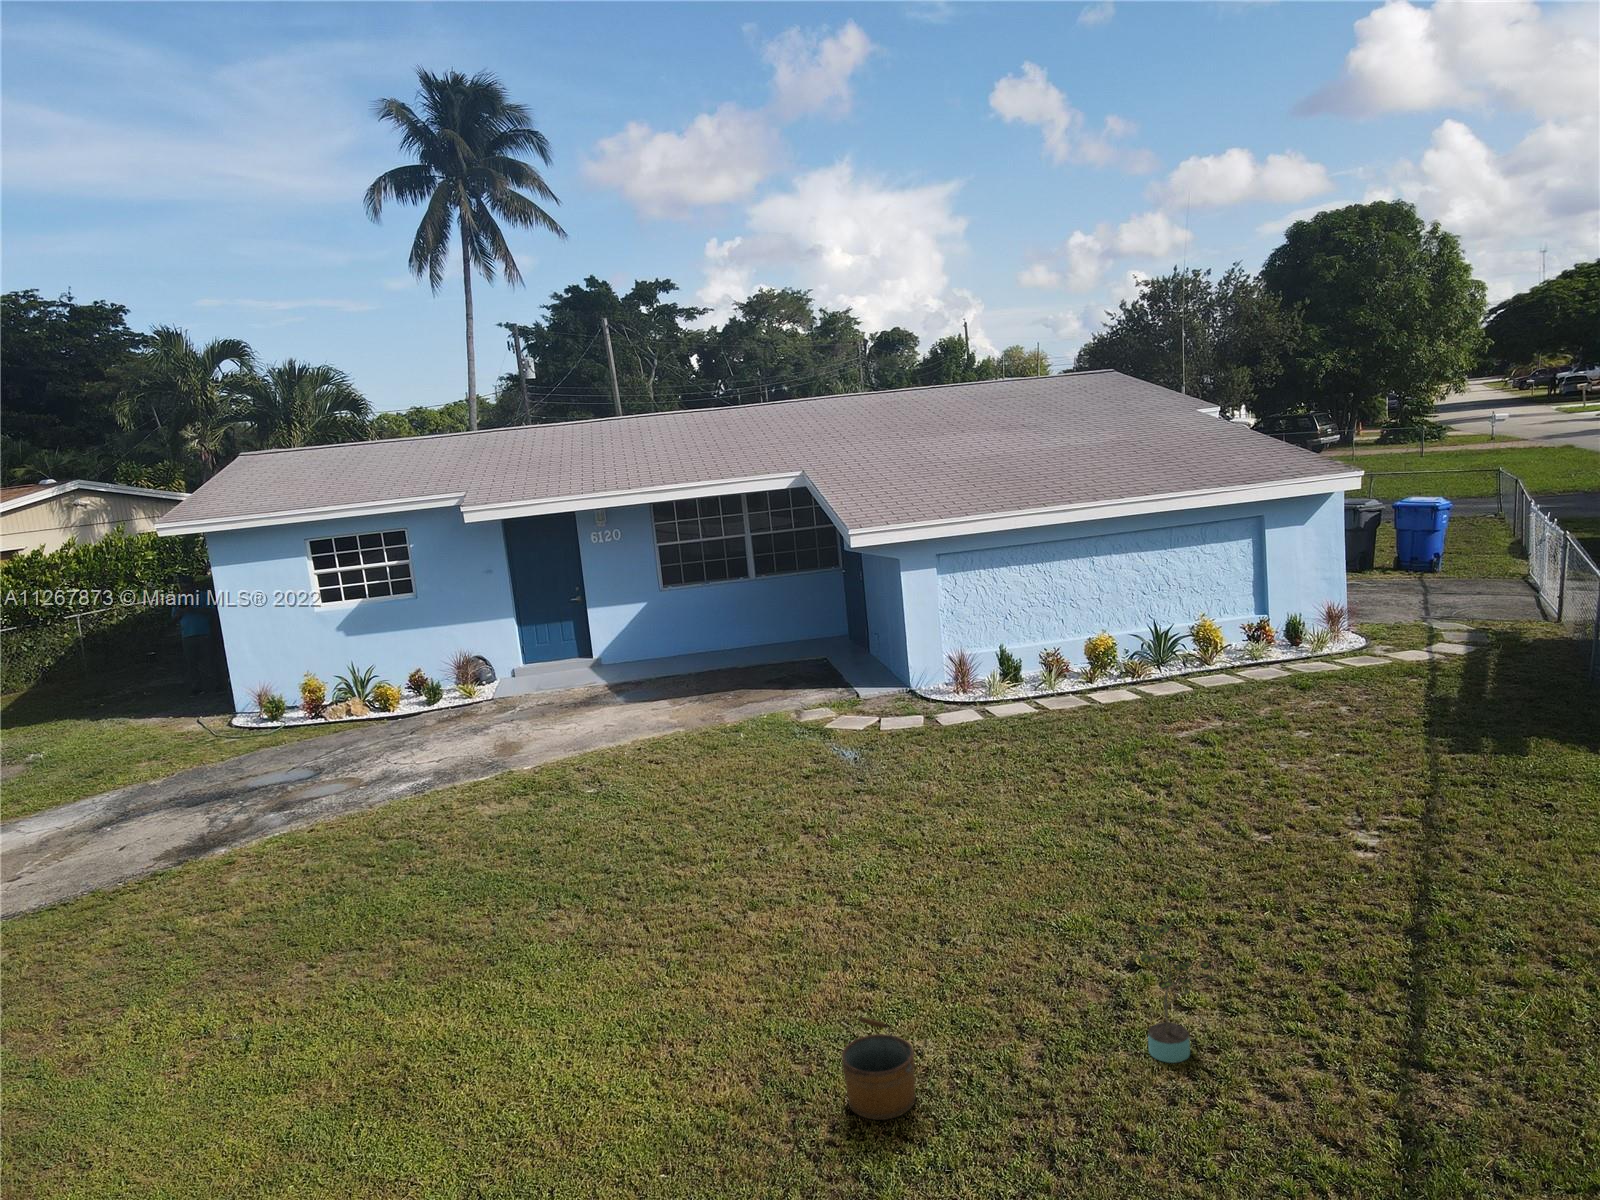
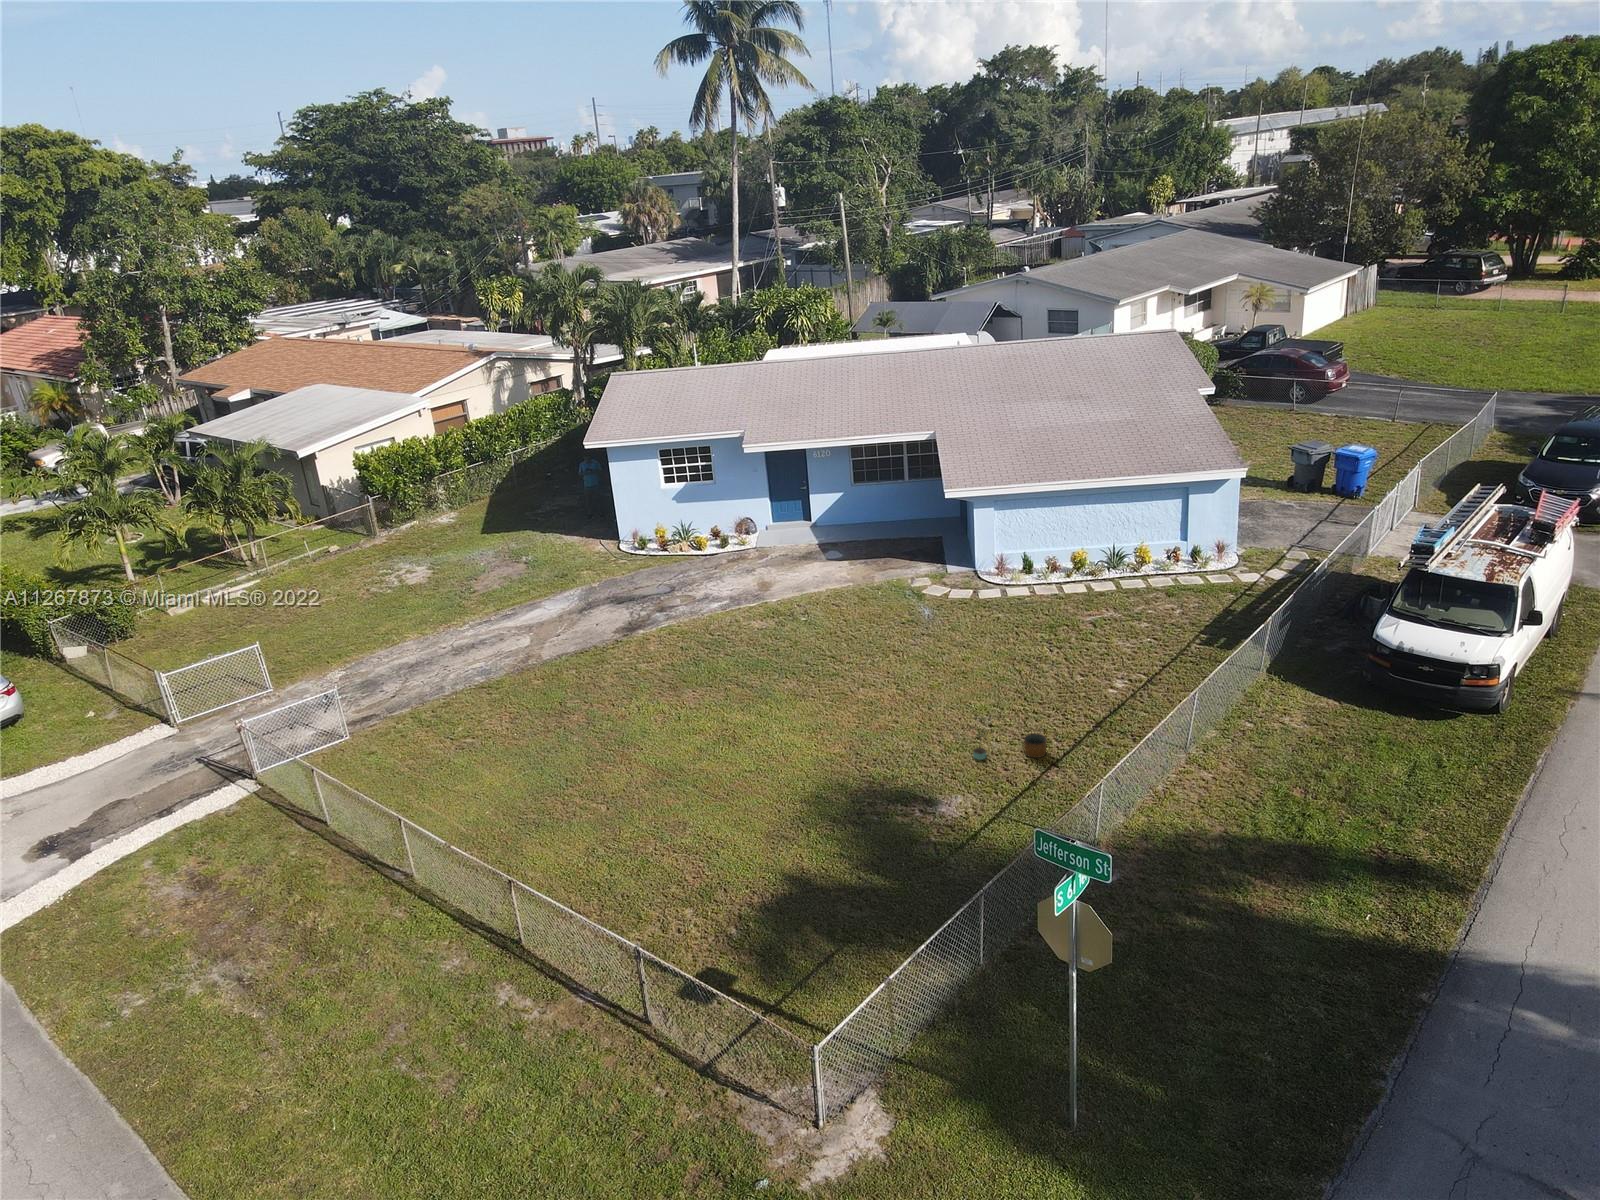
bucket: present [842,1017,916,1120] -> present [1024,728,1047,758]

